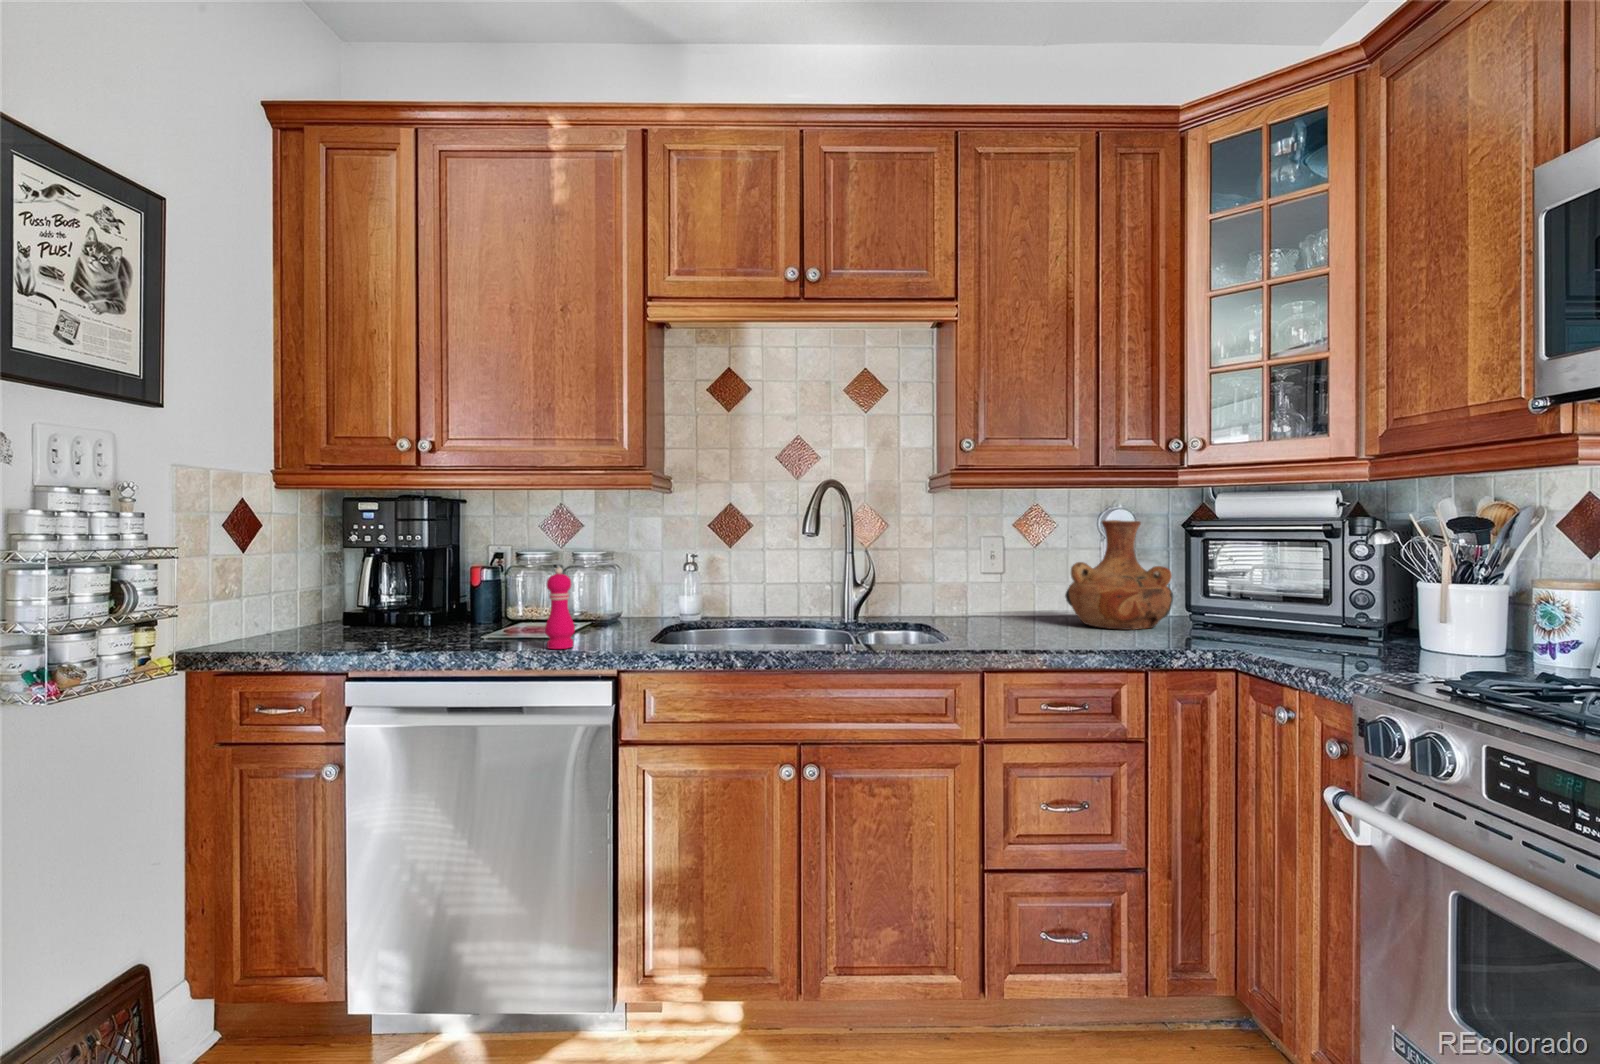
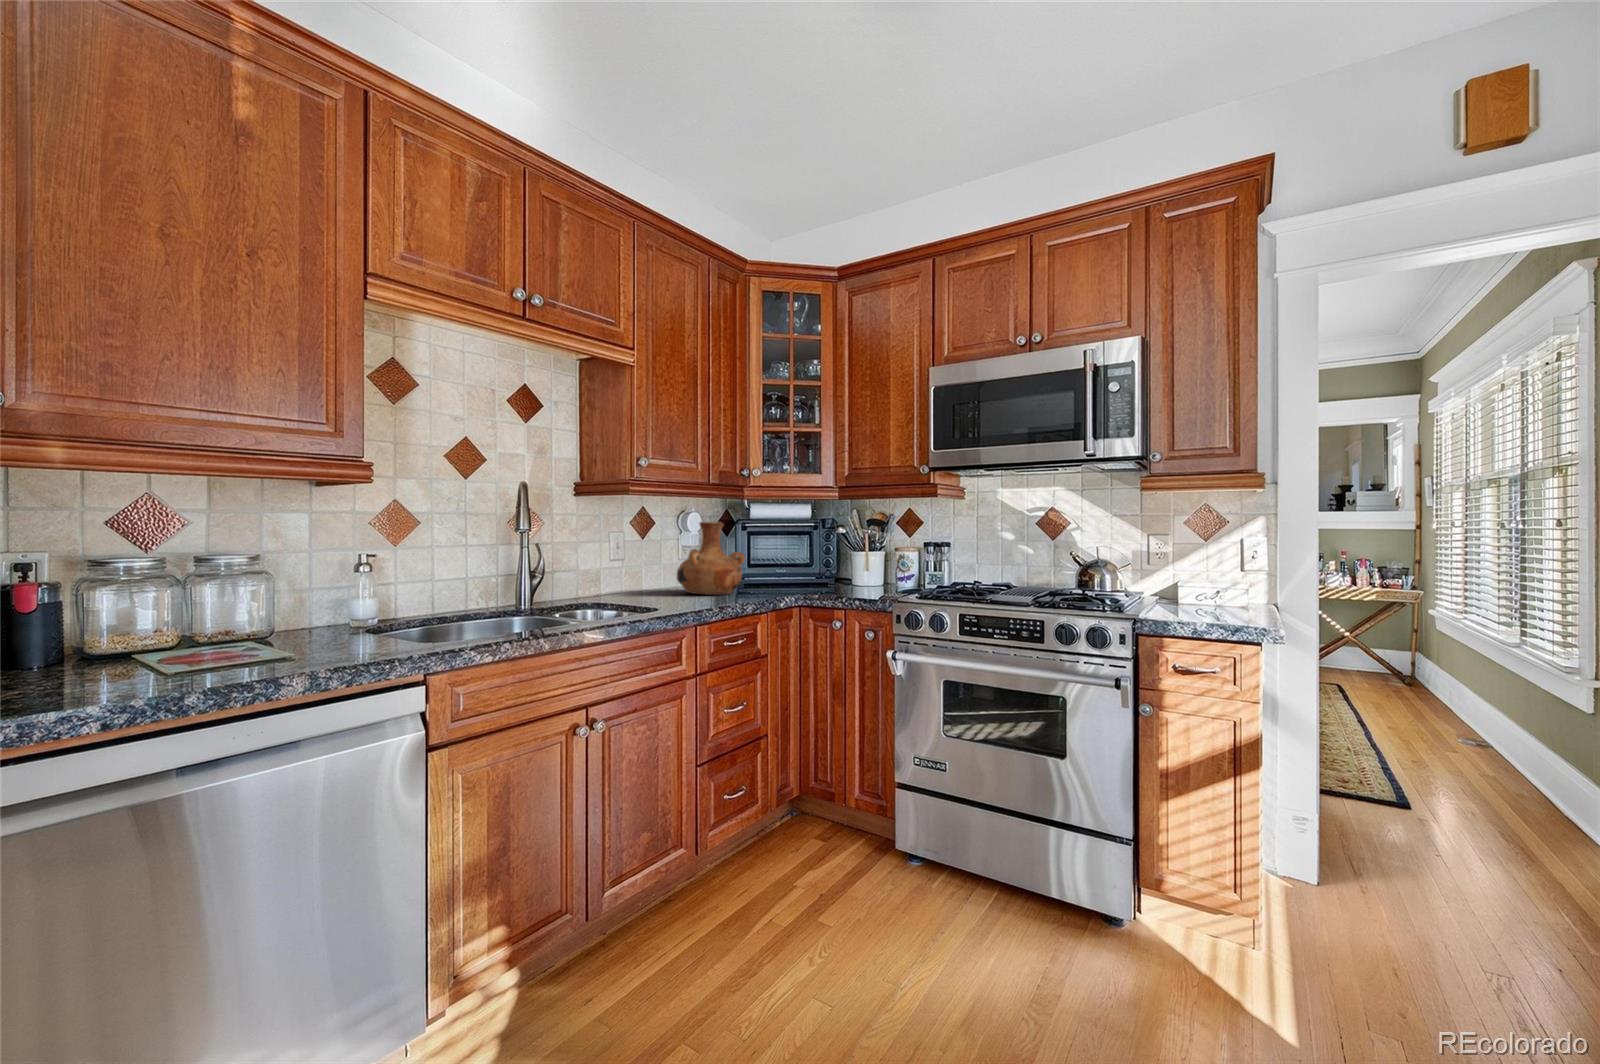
pepper mill: present [545,568,575,649] -> none [326,567,366,663]

